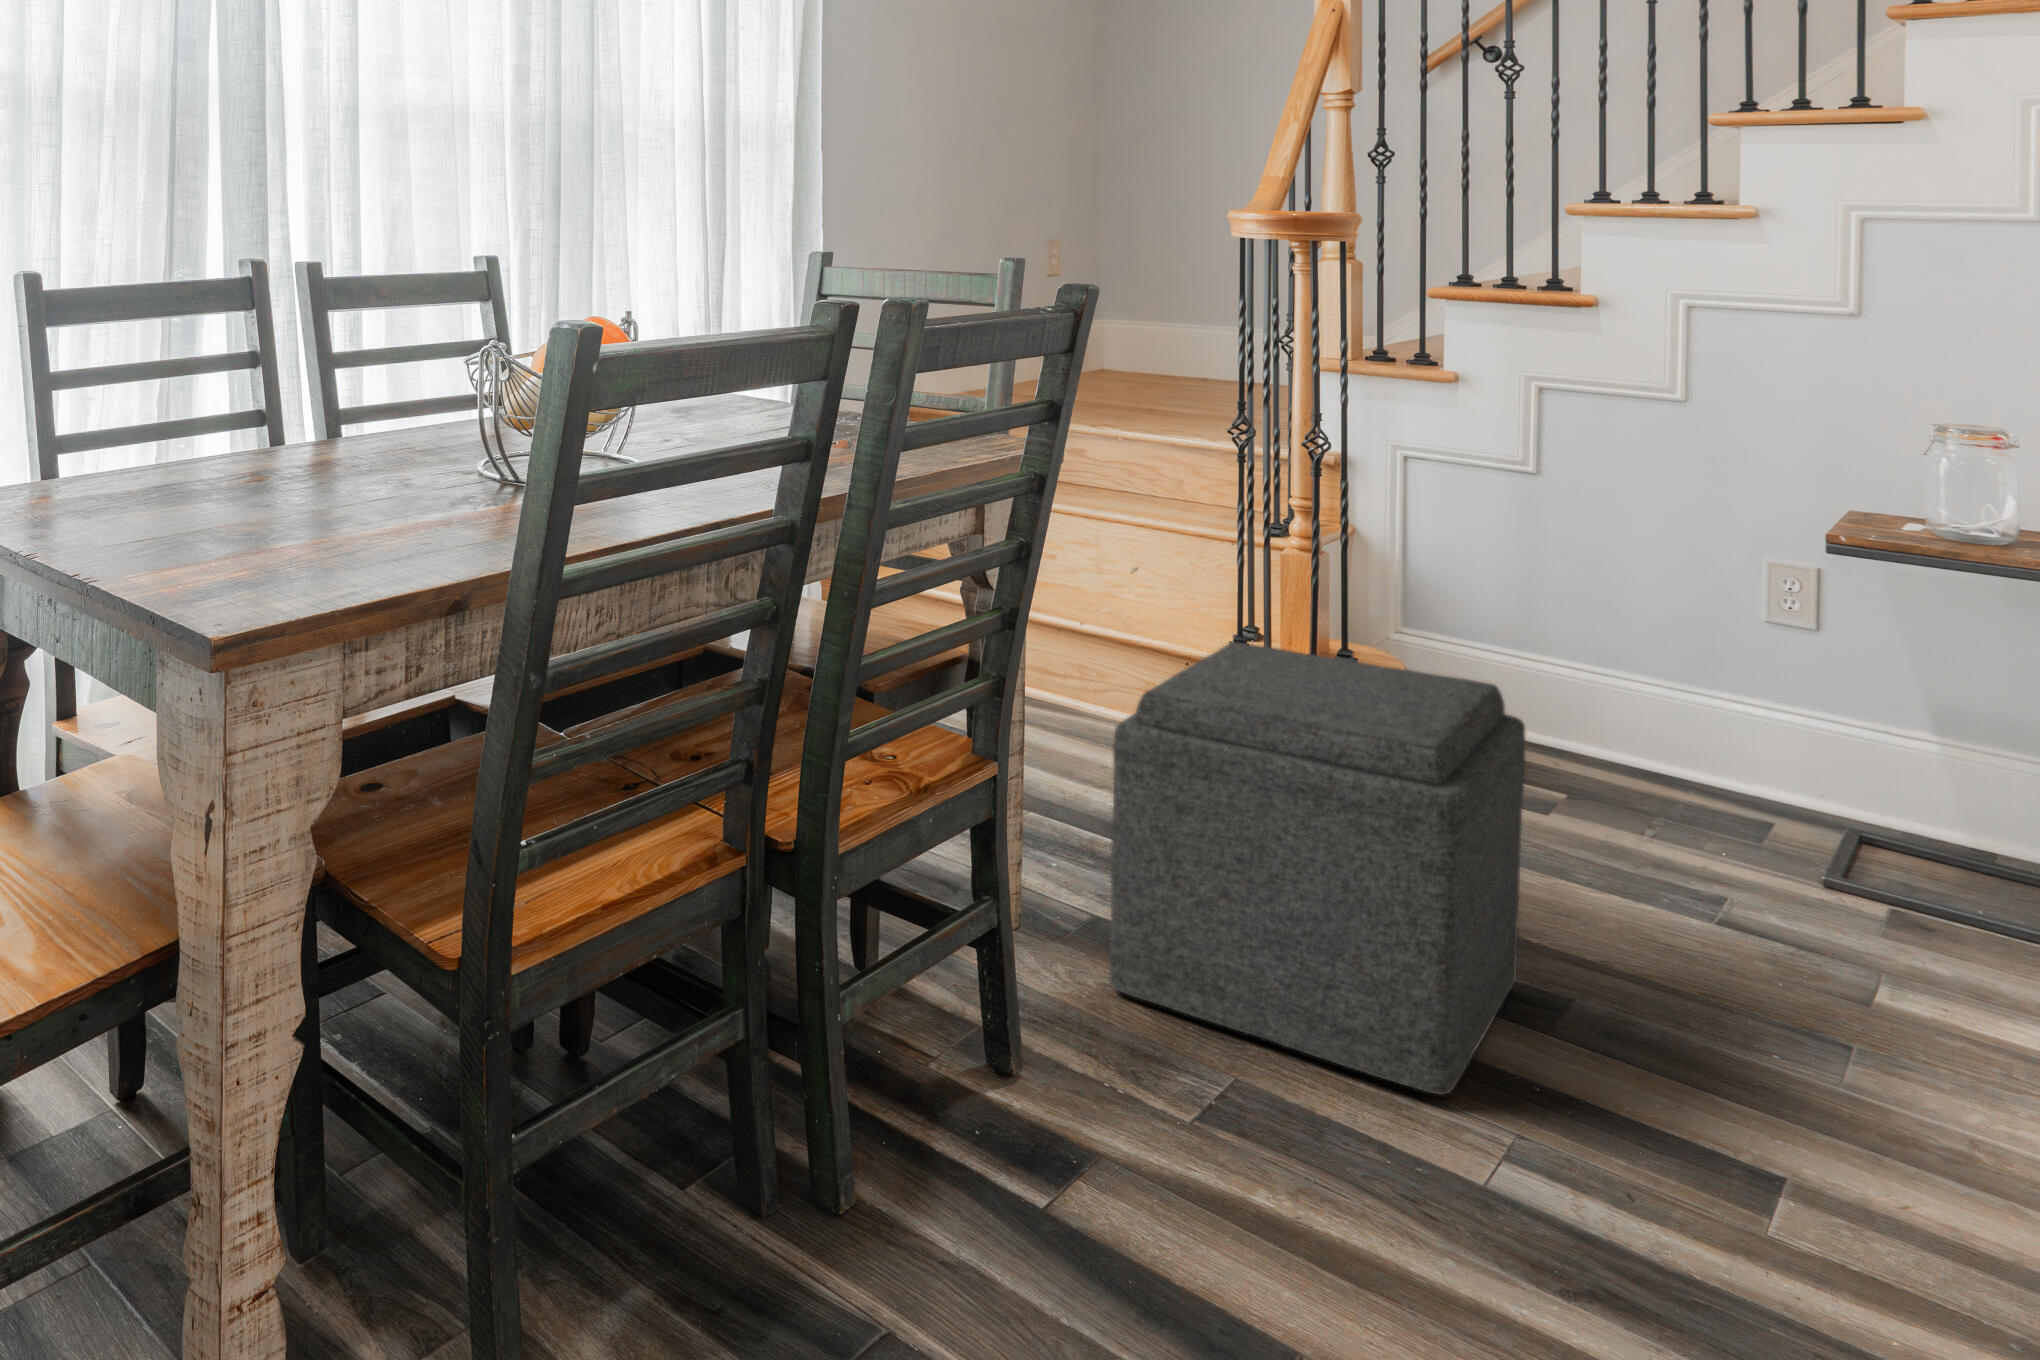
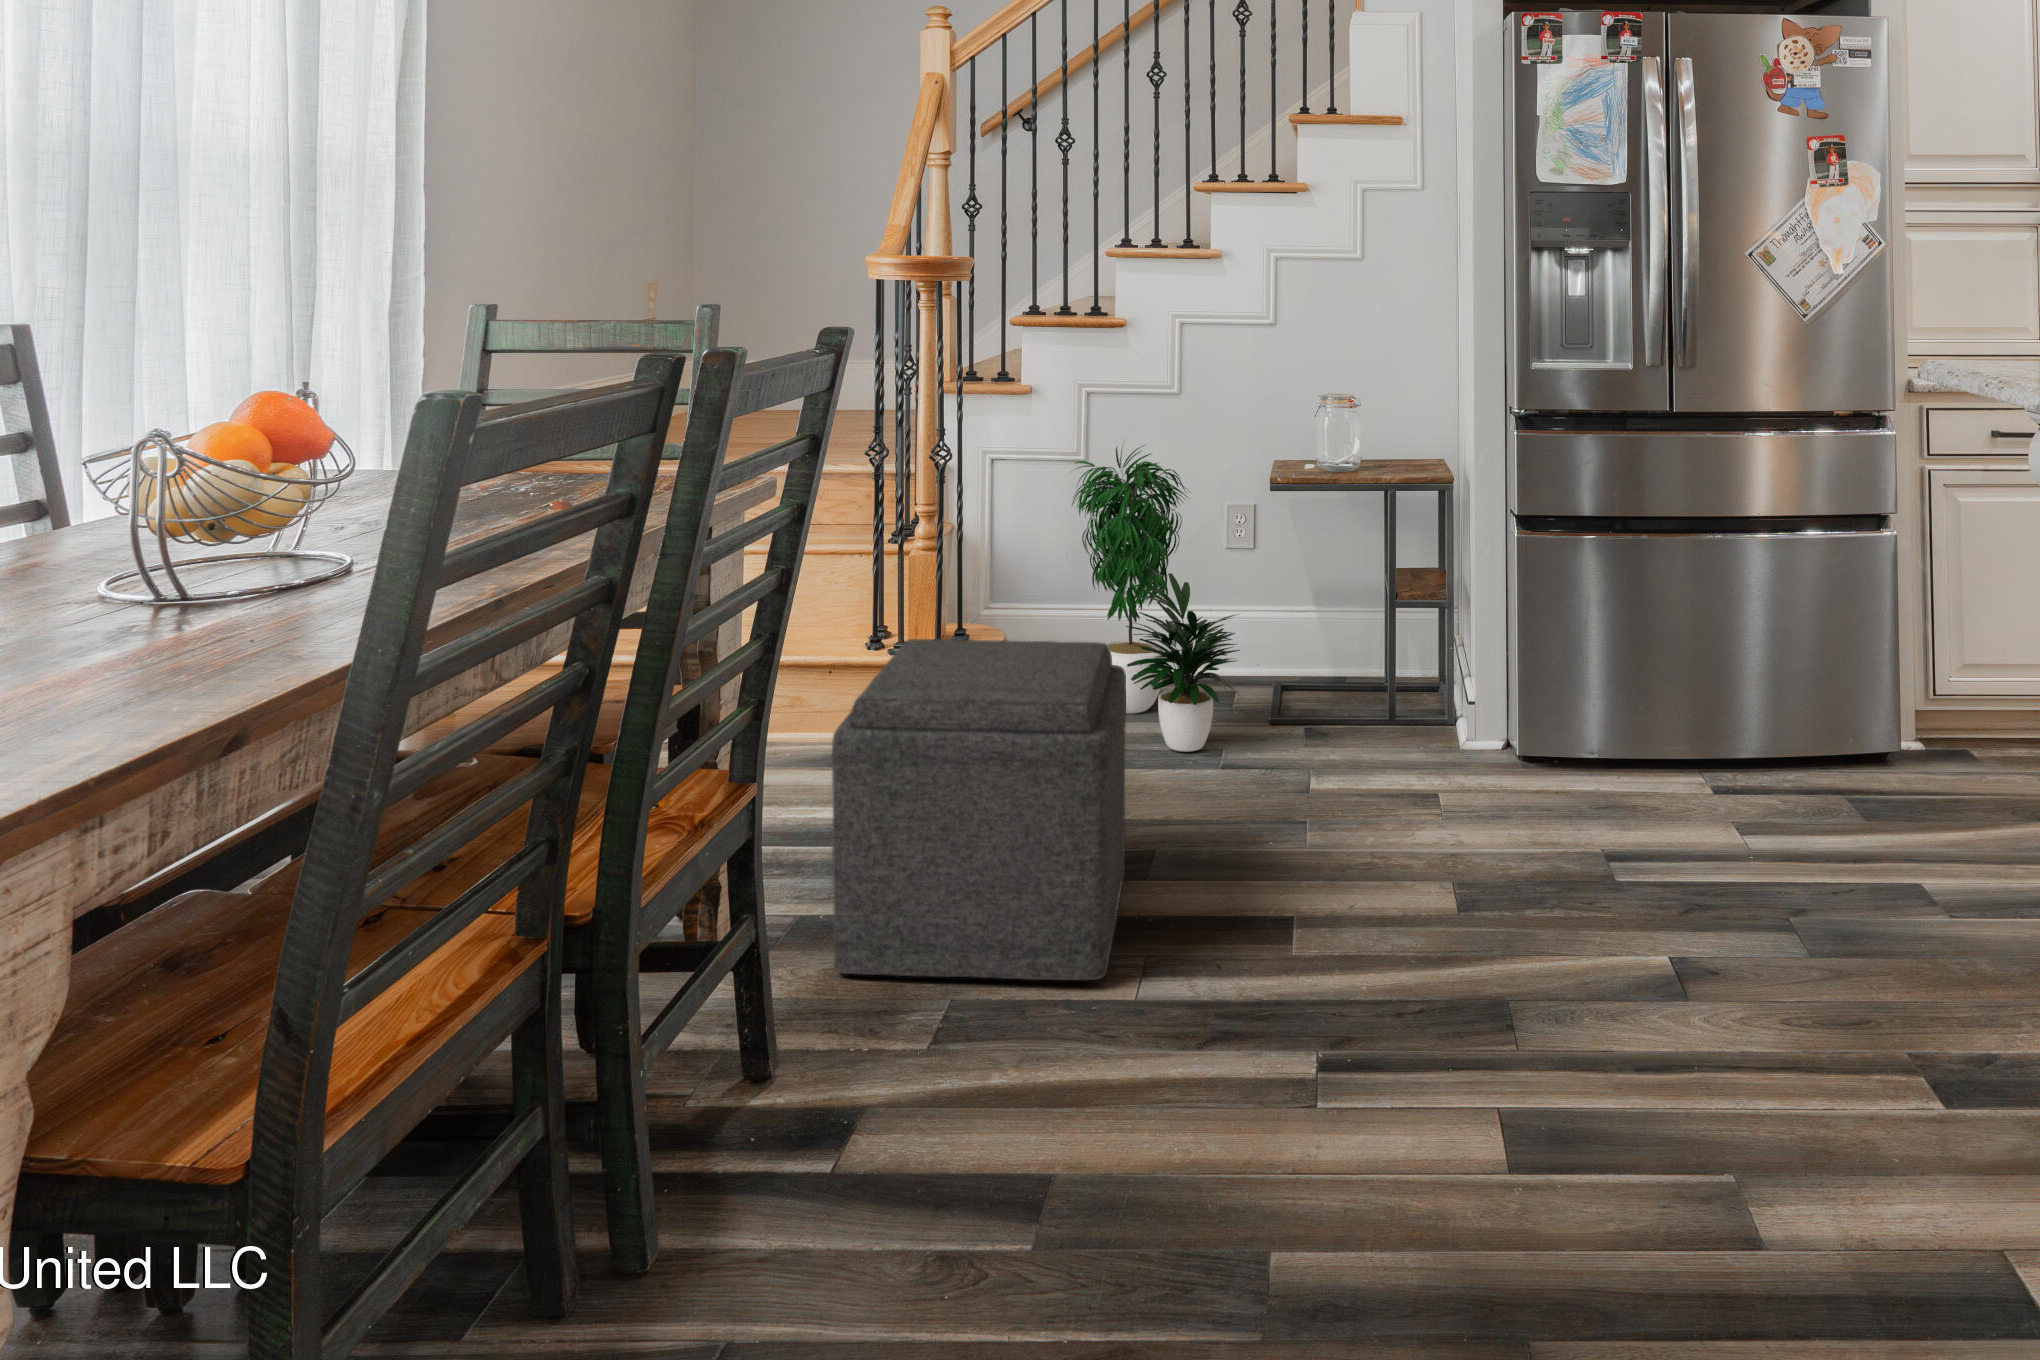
potted plant: none [1502,441,1760,859] -> present [1072,446,1241,752]

